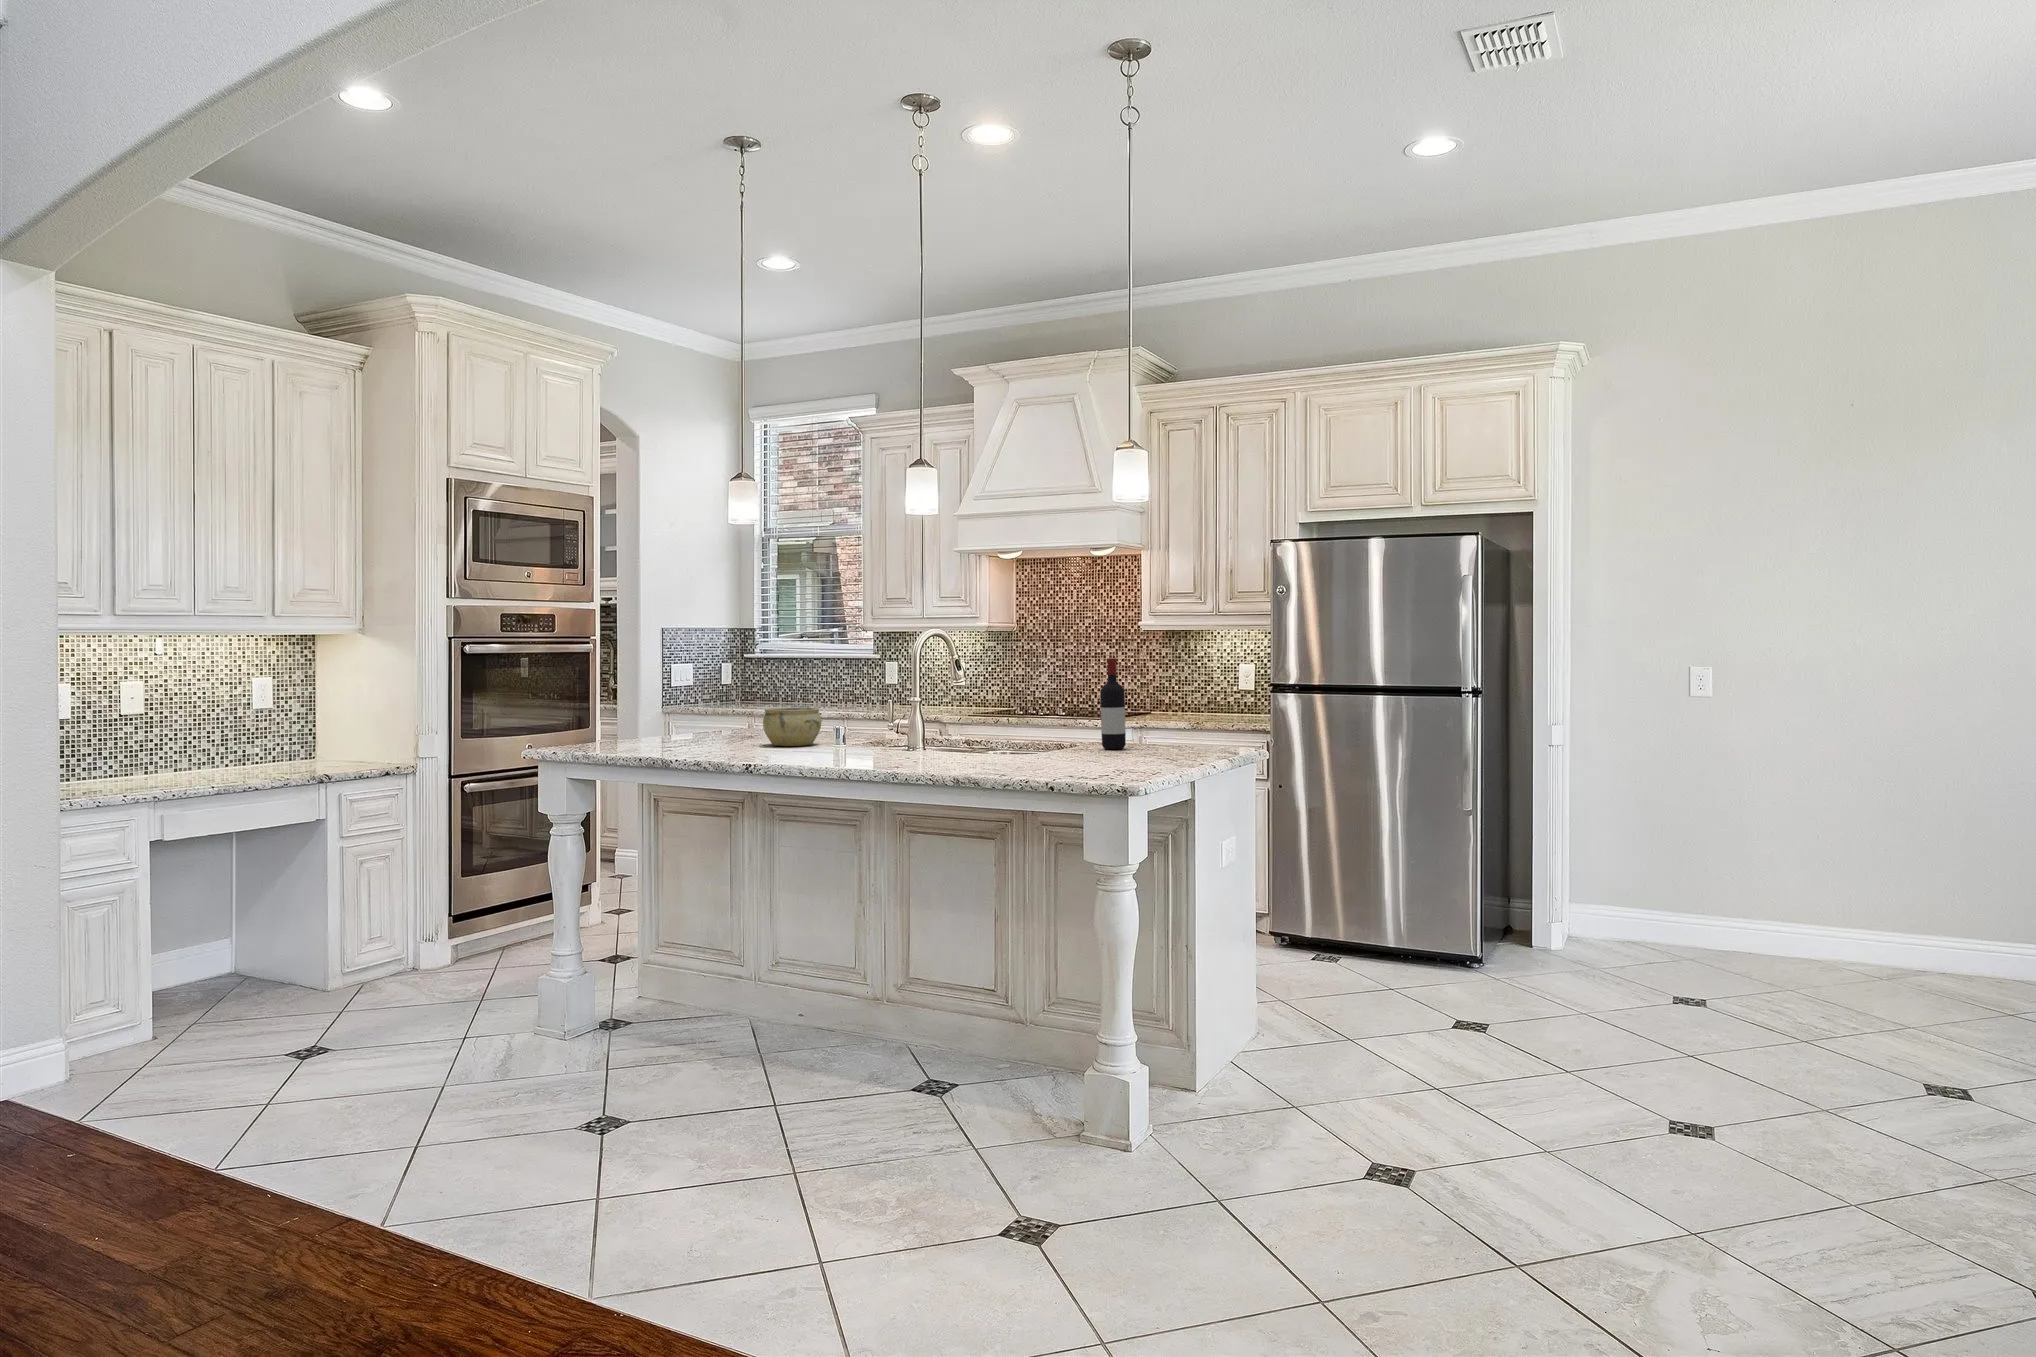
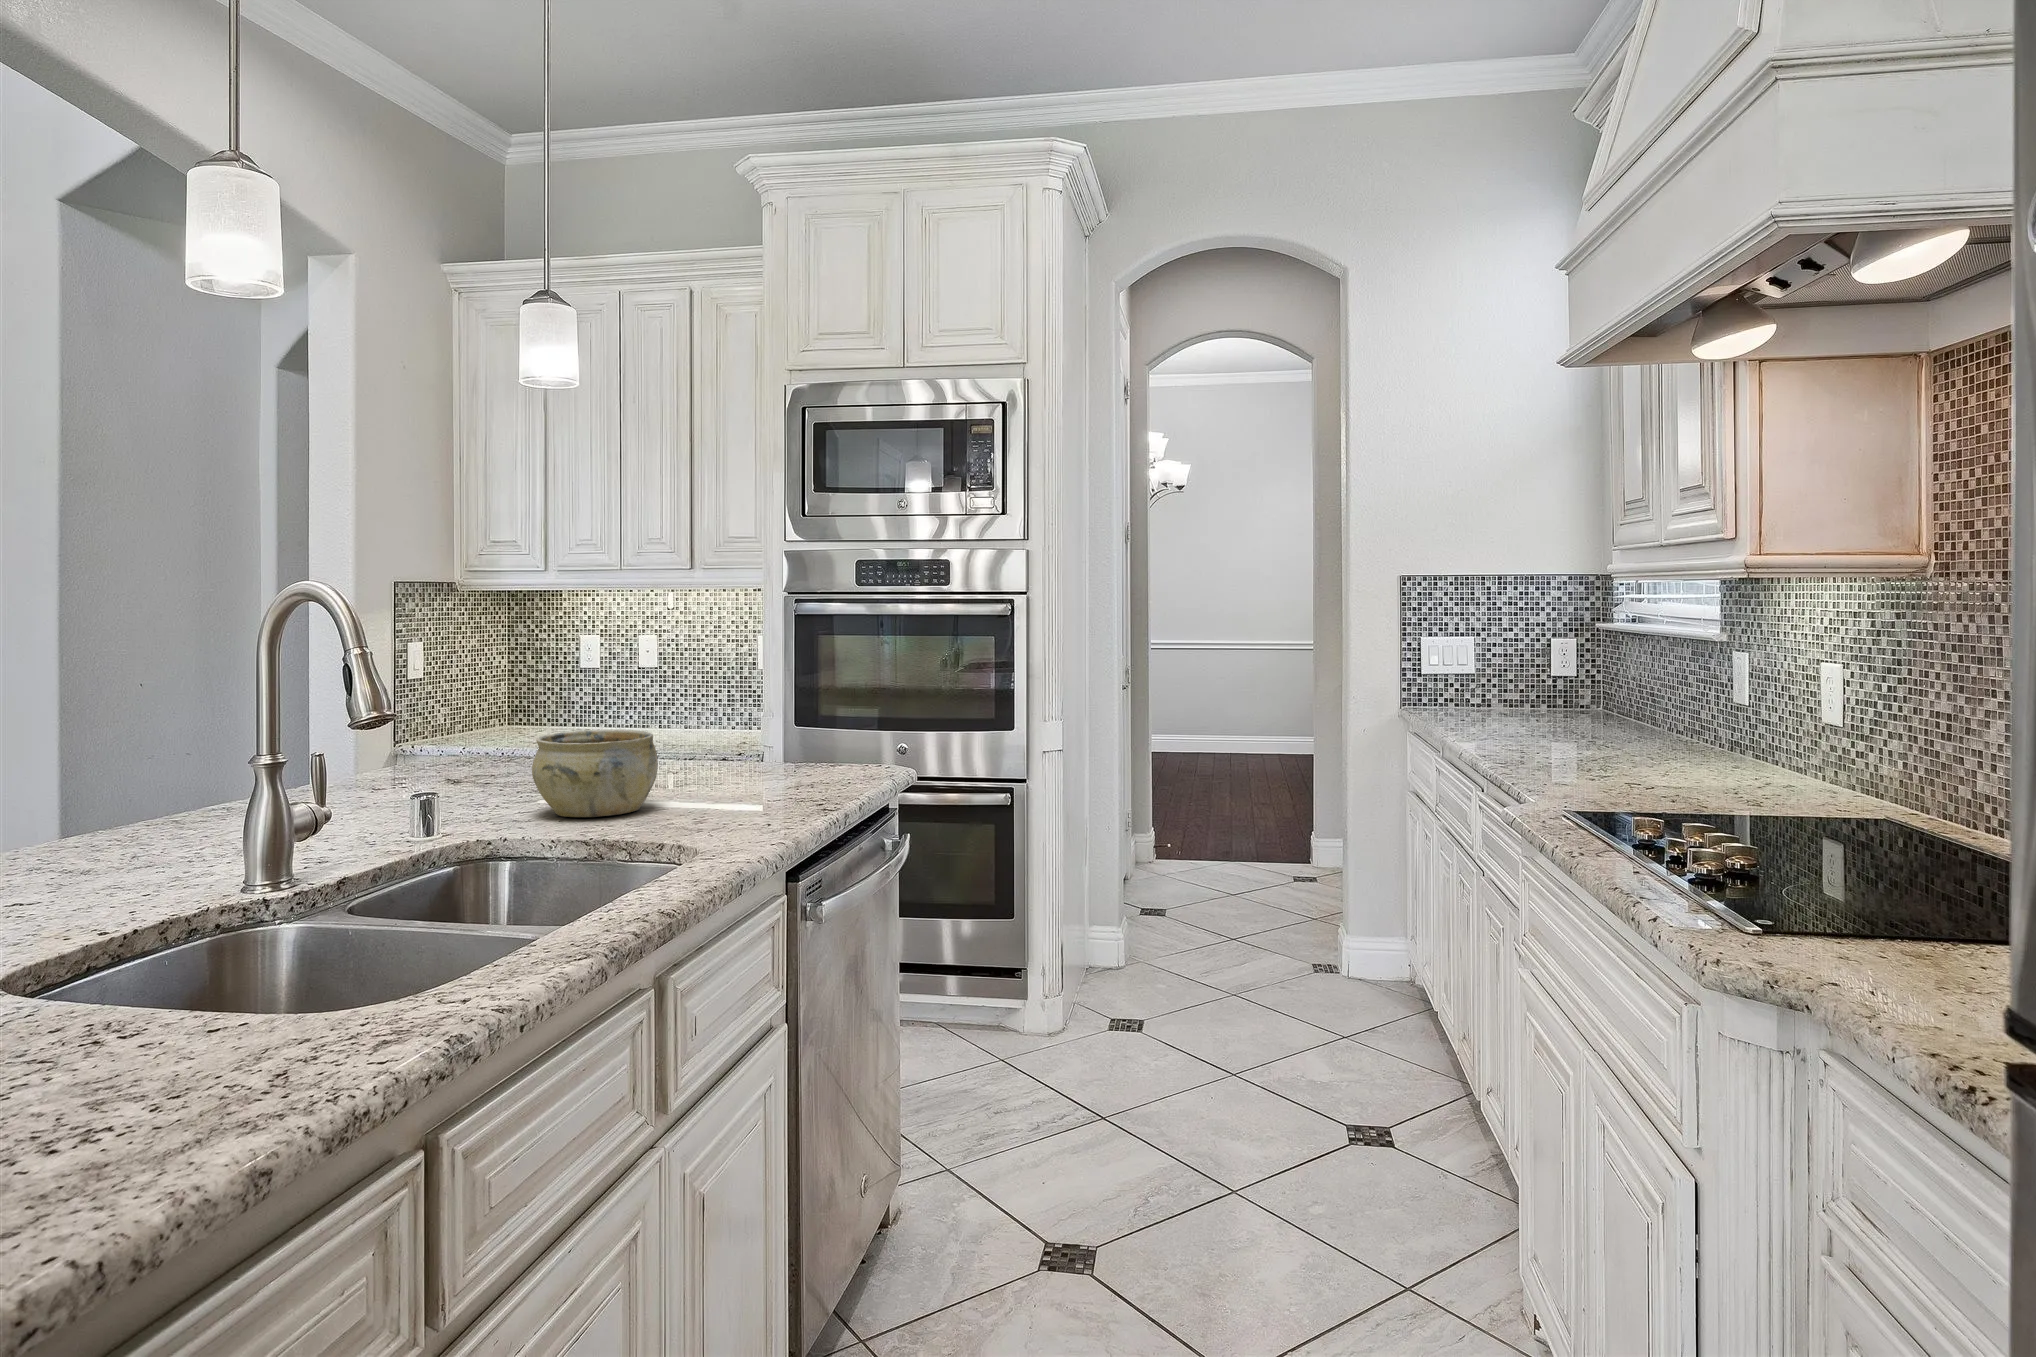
wine bottle: present [1100,658,1126,750] -> none [123,675,268,1108]

